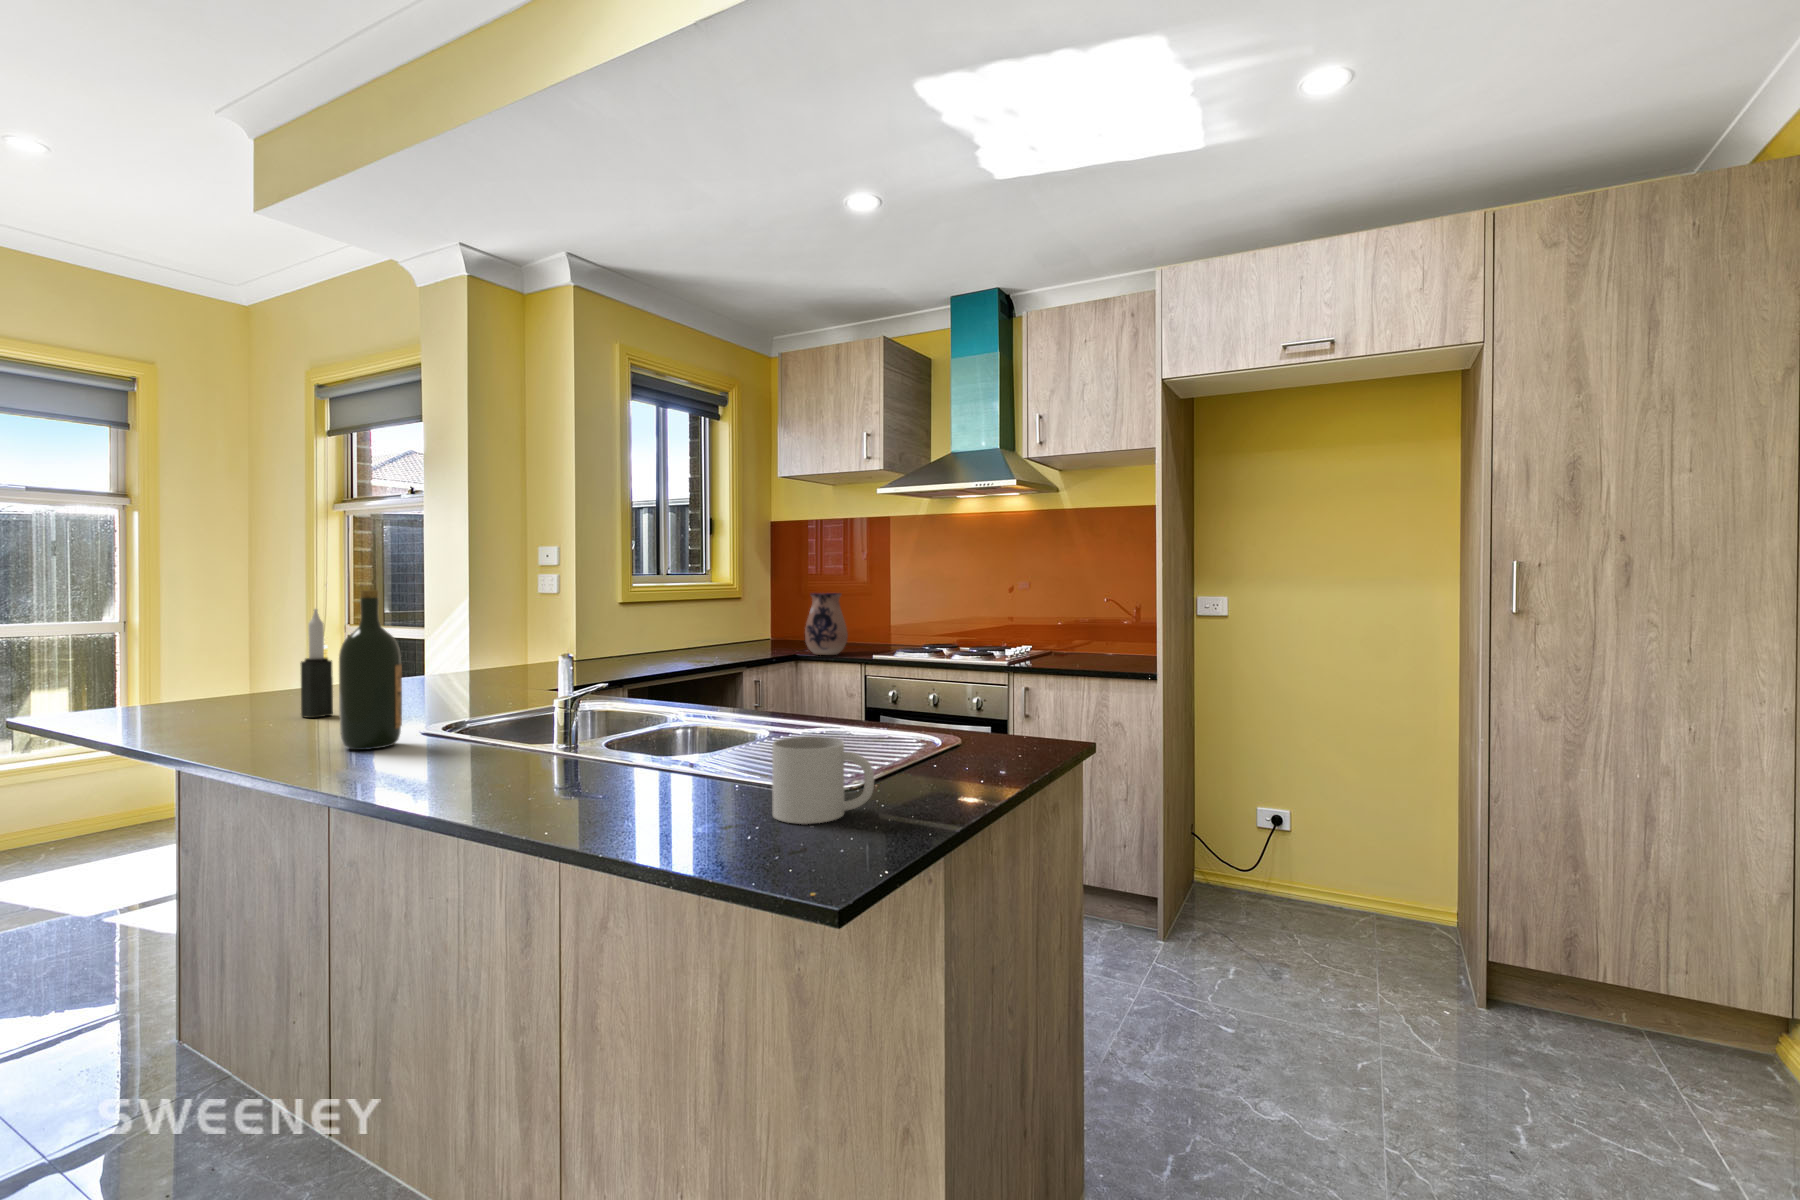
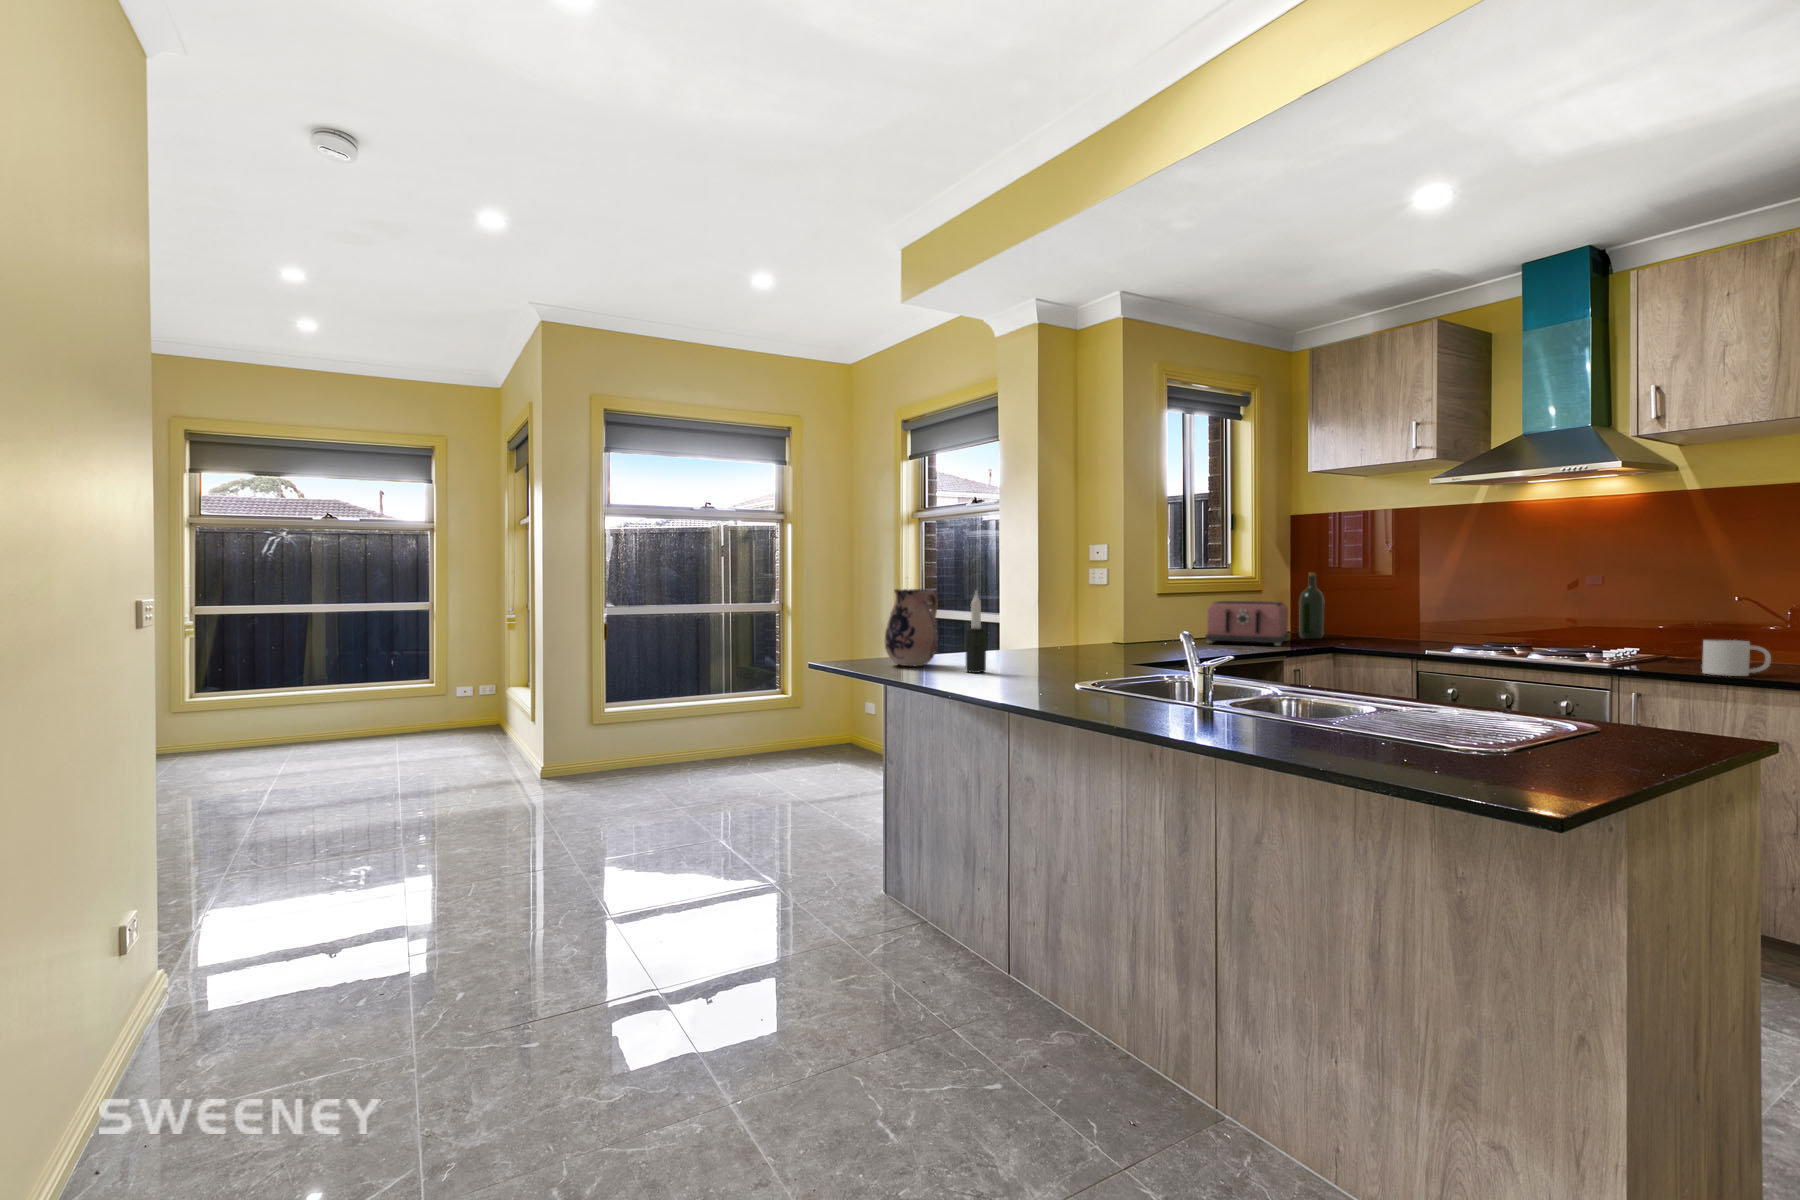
wine bottle: present [339,590,402,750] -> present [1299,573,1324,639]
ceramic pitcher: present [805,593,848,655] -> present [885,589,938,666]
toaster: none [671,610,760,656] -> present [1205,601,1289,646]
mug: present [772,736,874,824] -> present [1702,640,1771,676]

